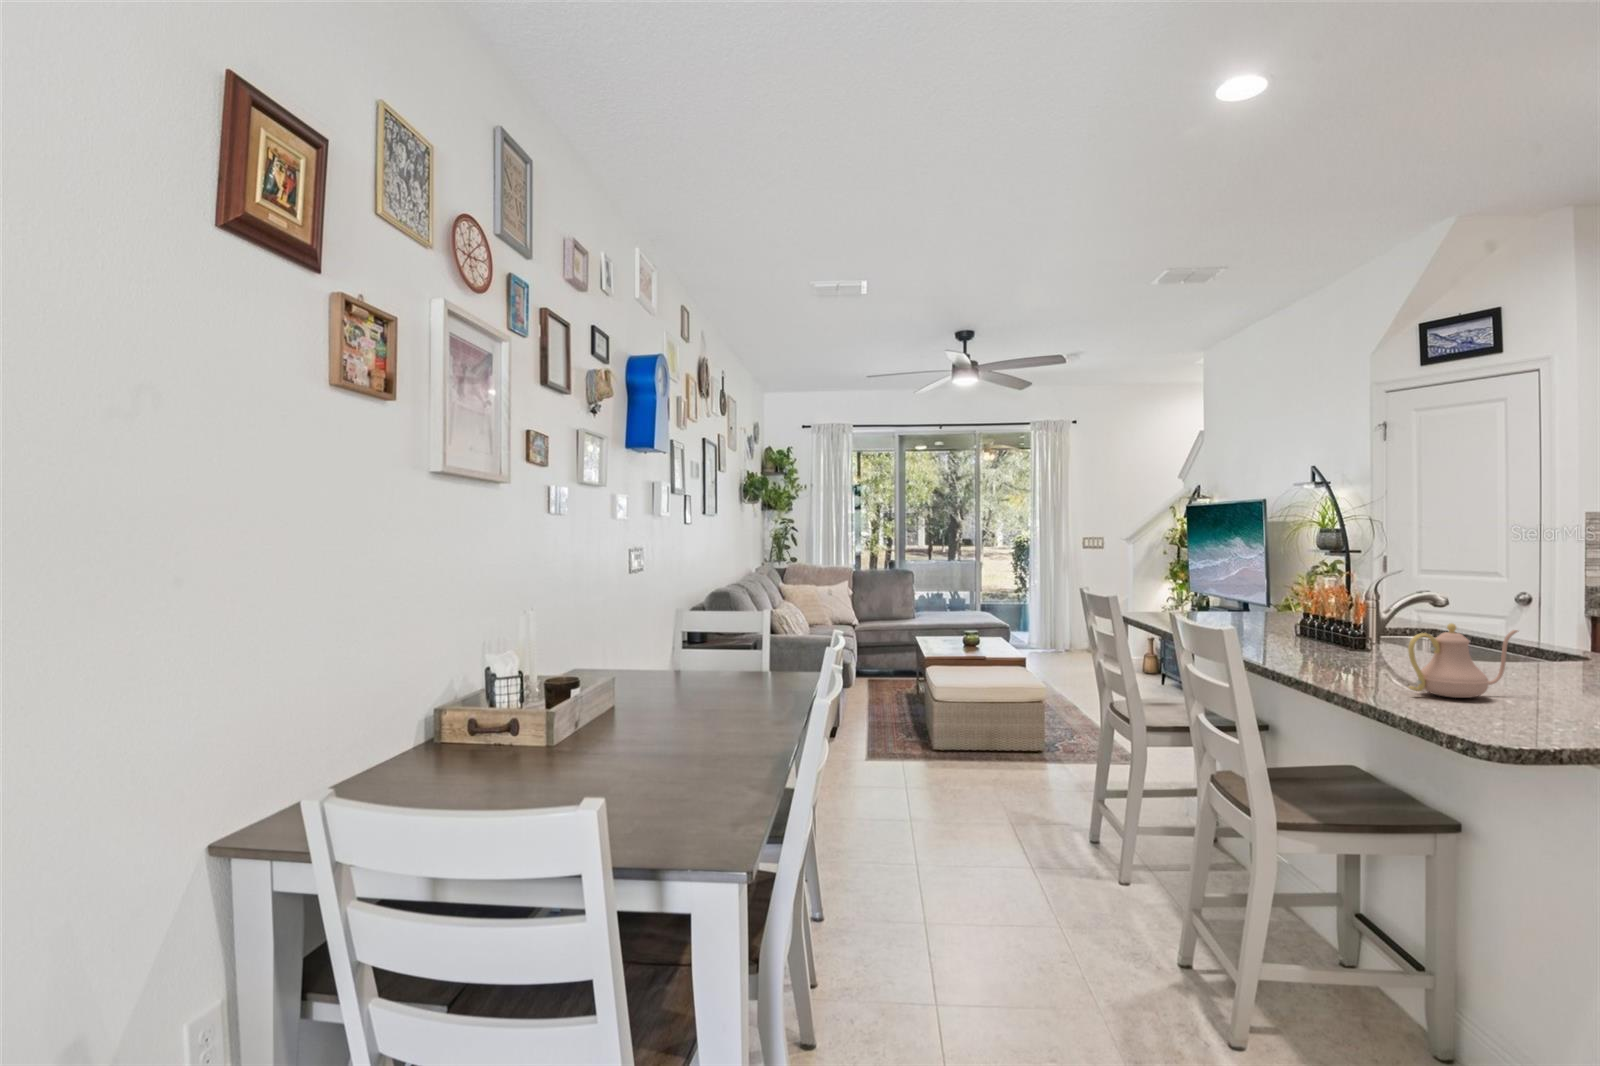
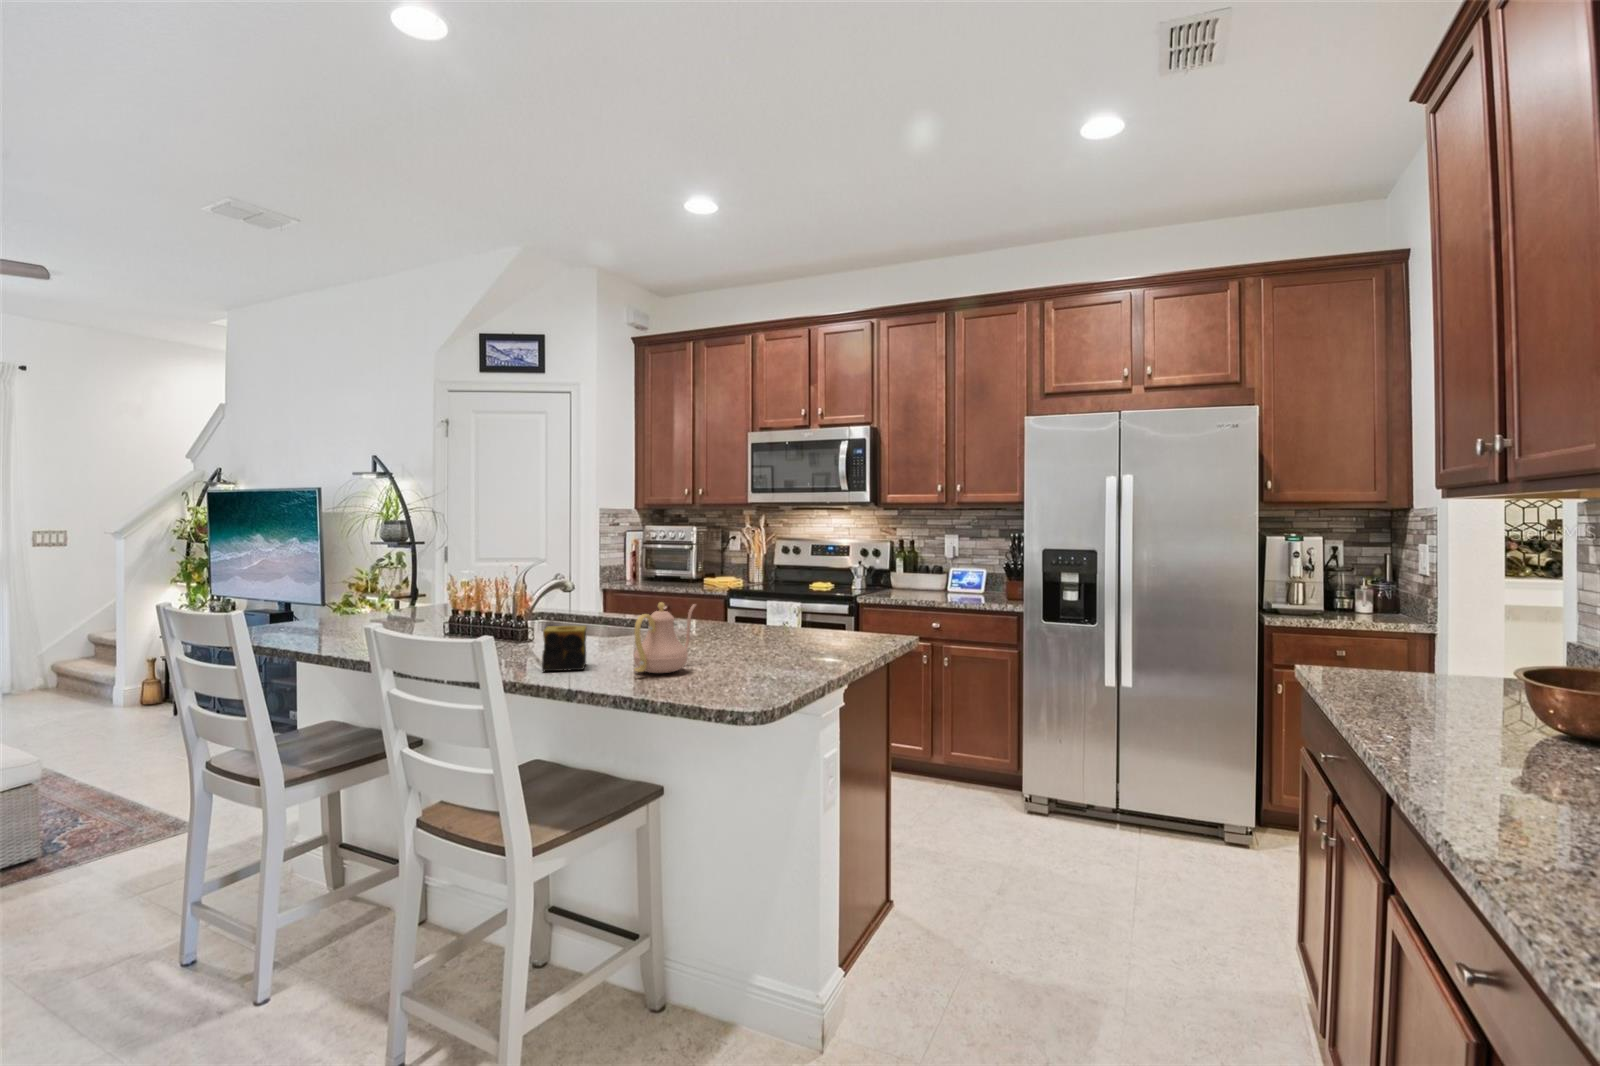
candle: none [1326,637,1384,681] -> present [542,626,586,671]

